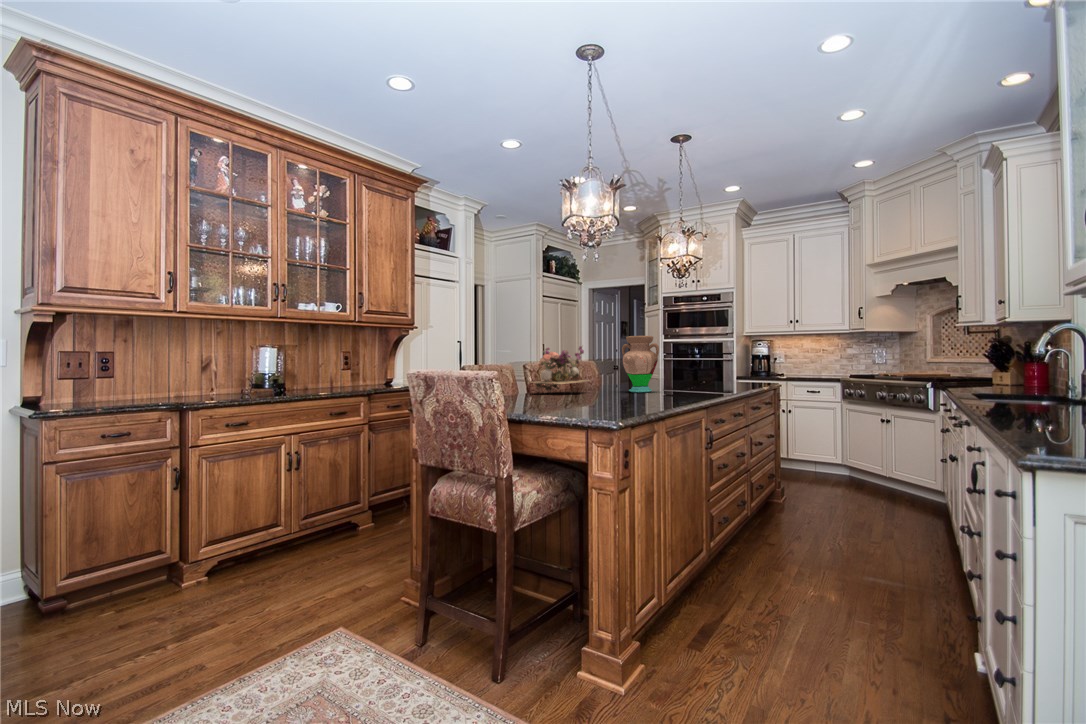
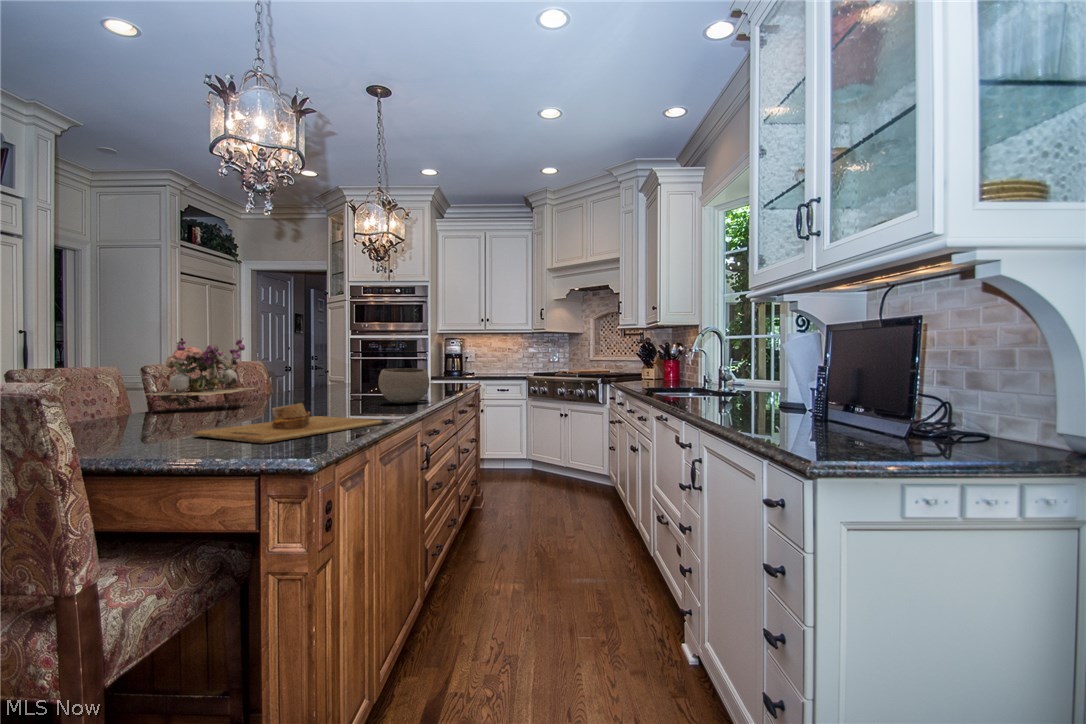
vase: present [622,336,659,393] -> none [304,327,356,402]
bowl: none [674,368,715,396] -> present [379,368,429,404]
cutting board: none [555,389,668,412] -> present [193,403,382,443]

